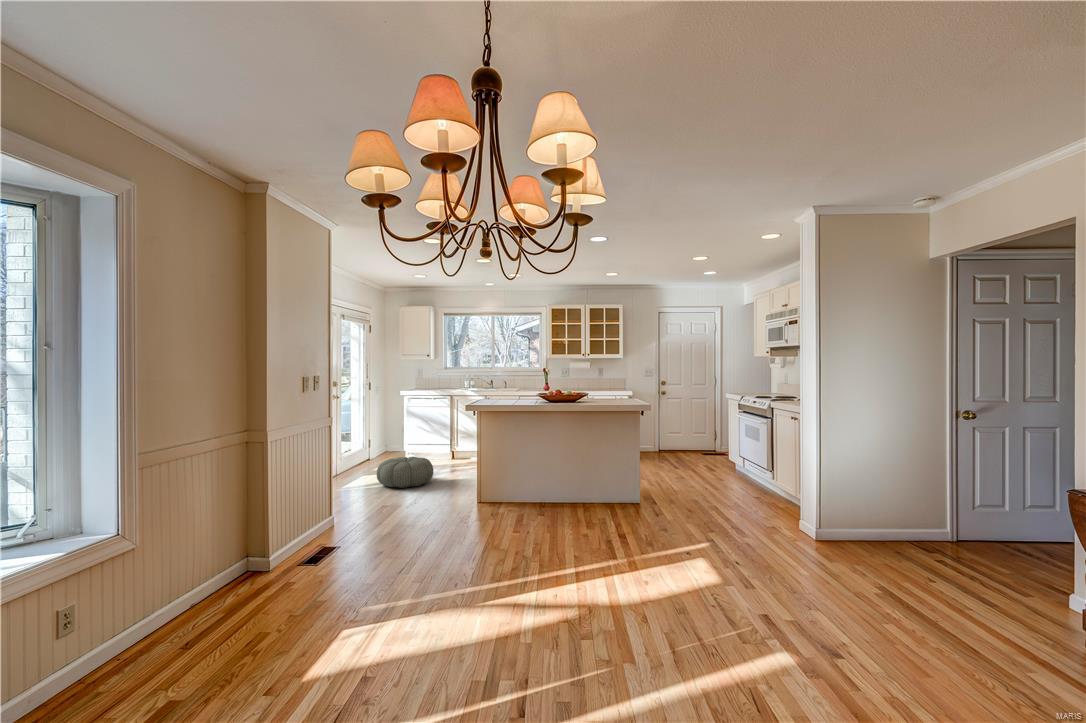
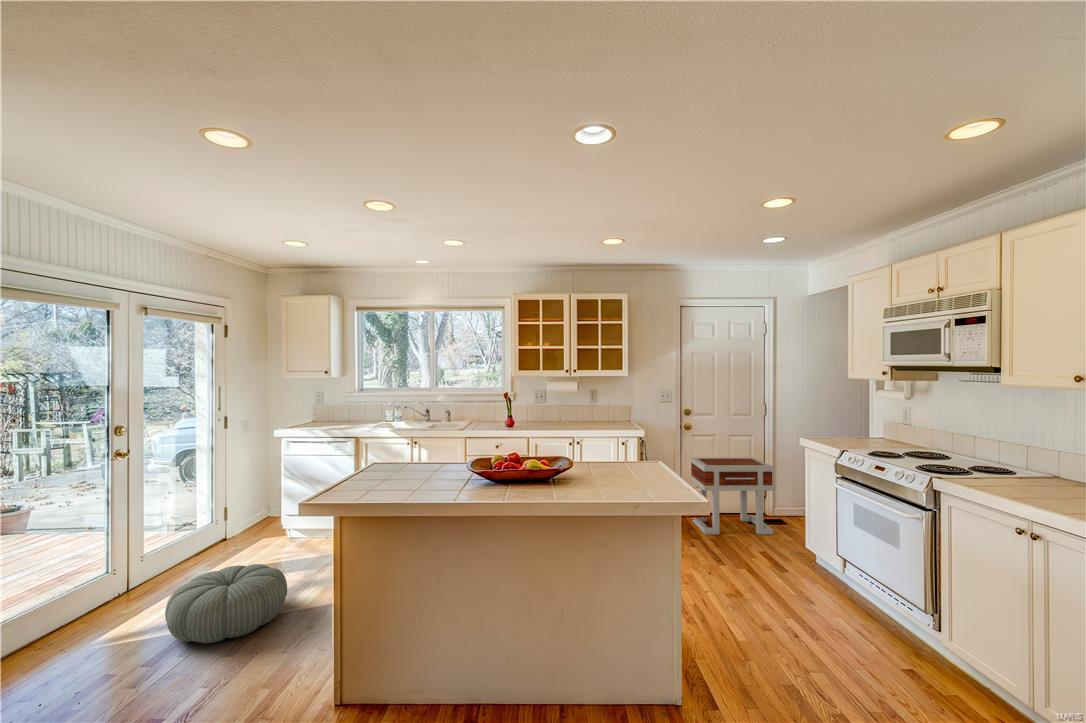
side table: none [666,413,716,459] -> present [691,458,773,535]

